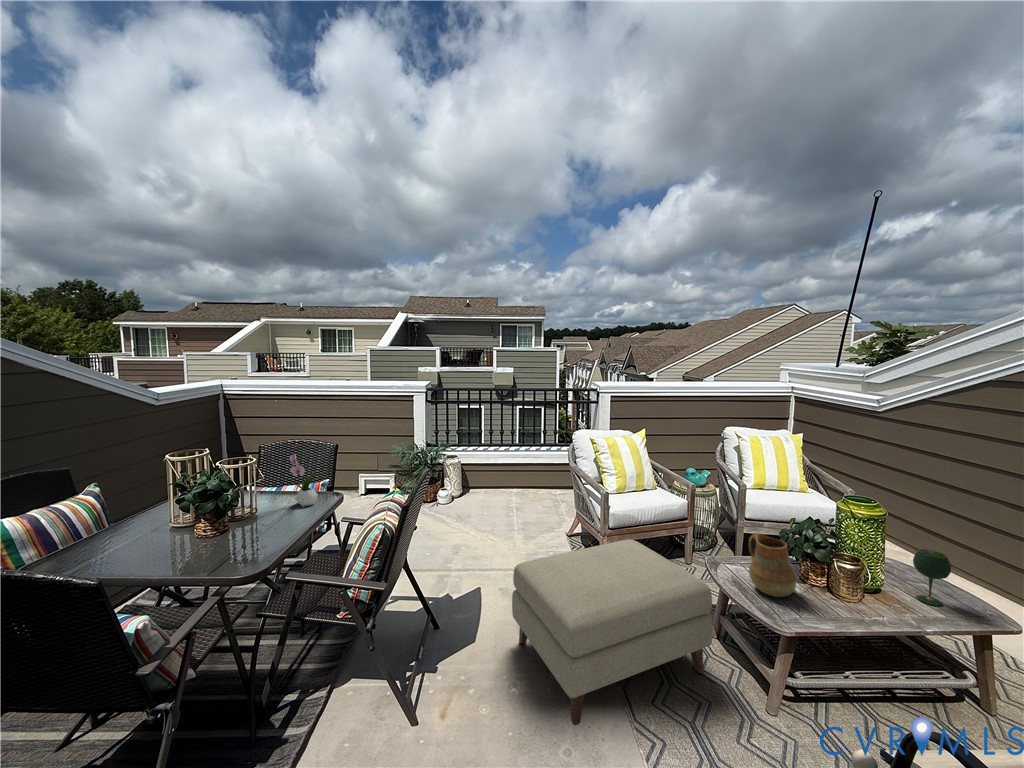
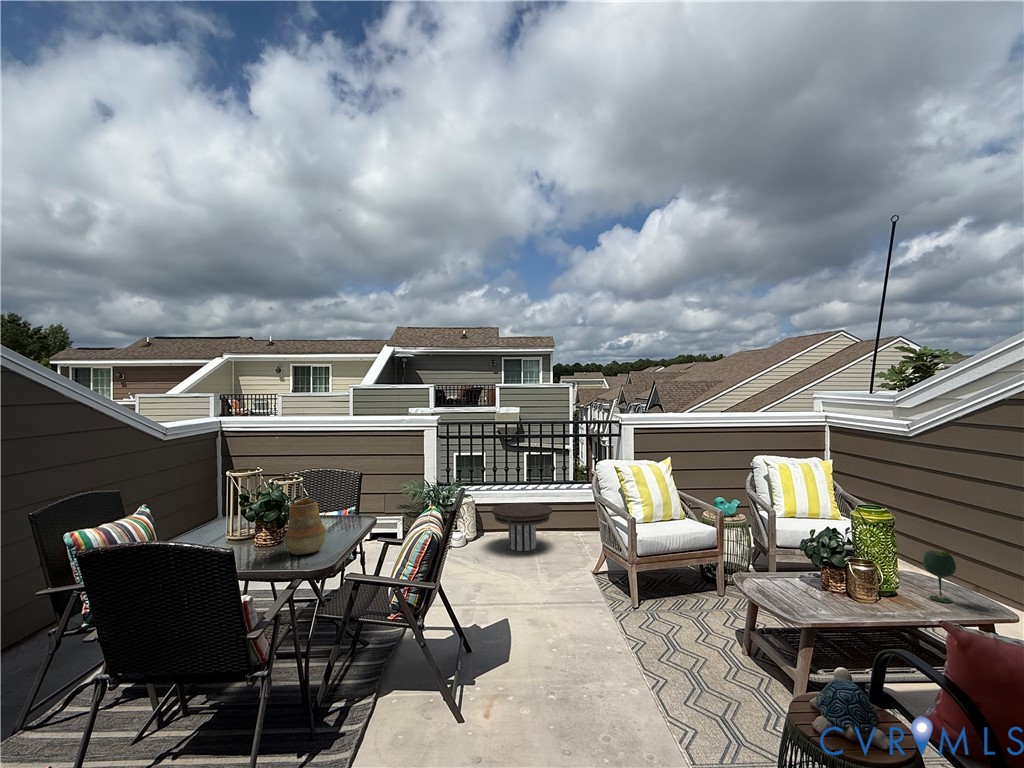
flower arrangement: present [290,445,318,507] -> none [326,468,354,529]
side table: none [476,464,533,510] -> present [492,503,552,551]
pitcher: present [749,533,797,597] -> present [284,498,326,555]
ottoman: present [512,539,713,725] -> none [545,560,741,720]

